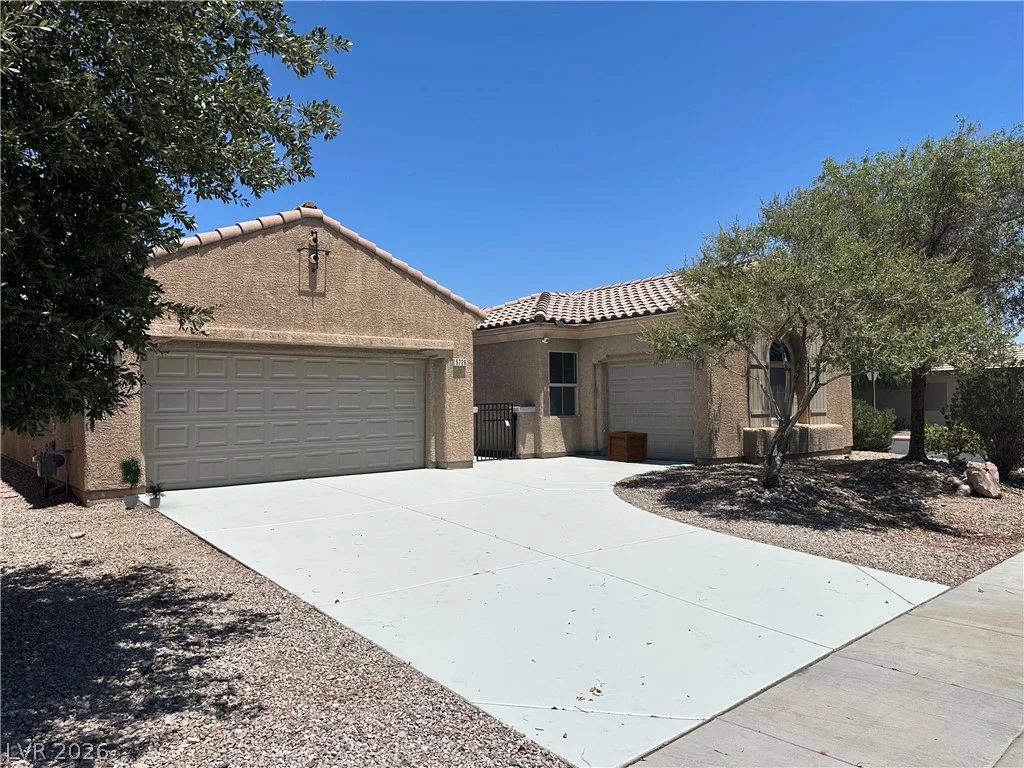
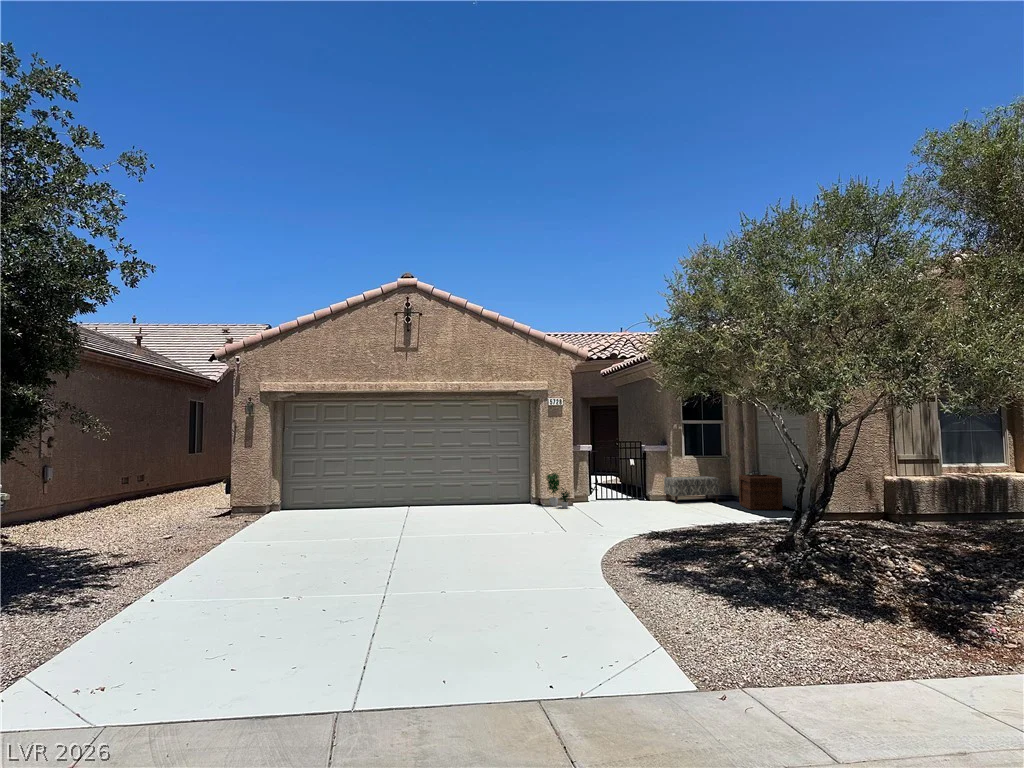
bench: none [539,434,584,461] -> present [664,476,720,504]
potted plant: present [120,458,166,508] -> present [546,473,570,508]

